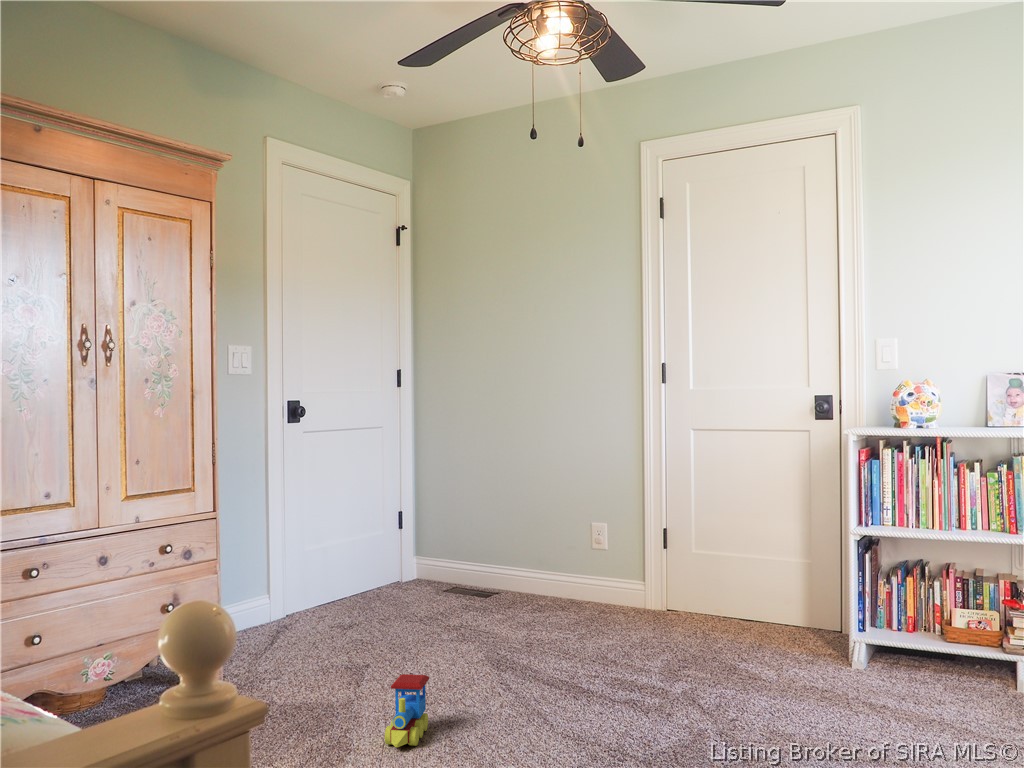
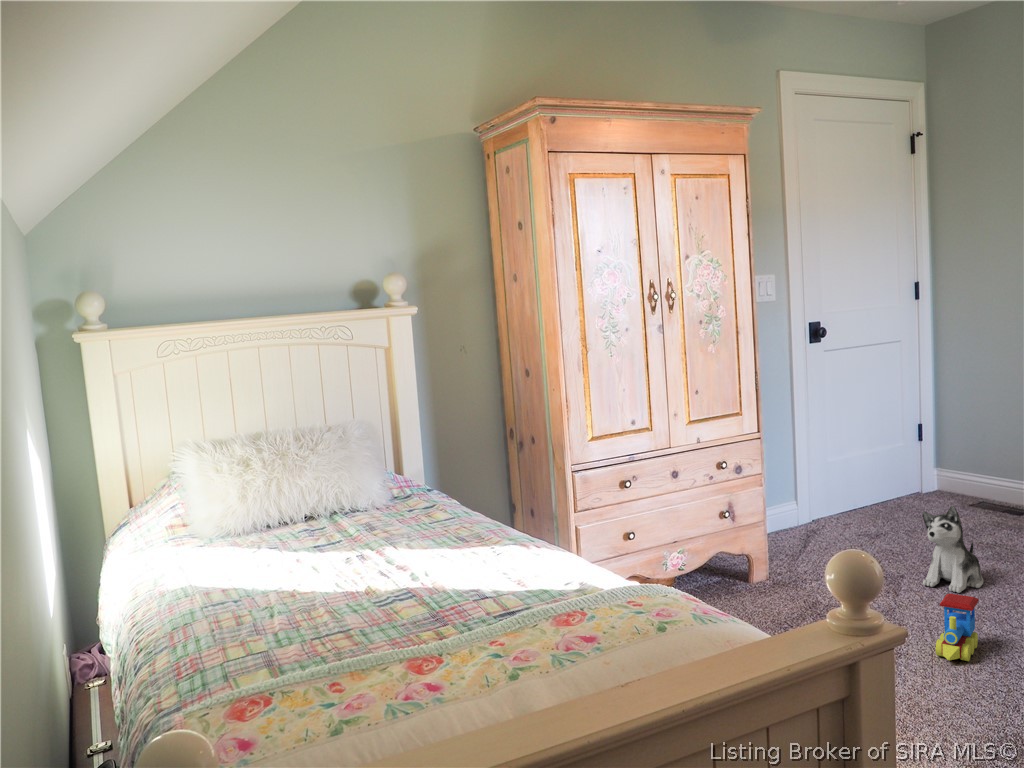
plush toy: none [386,584,443,676] -> present [923,506,983,593]

